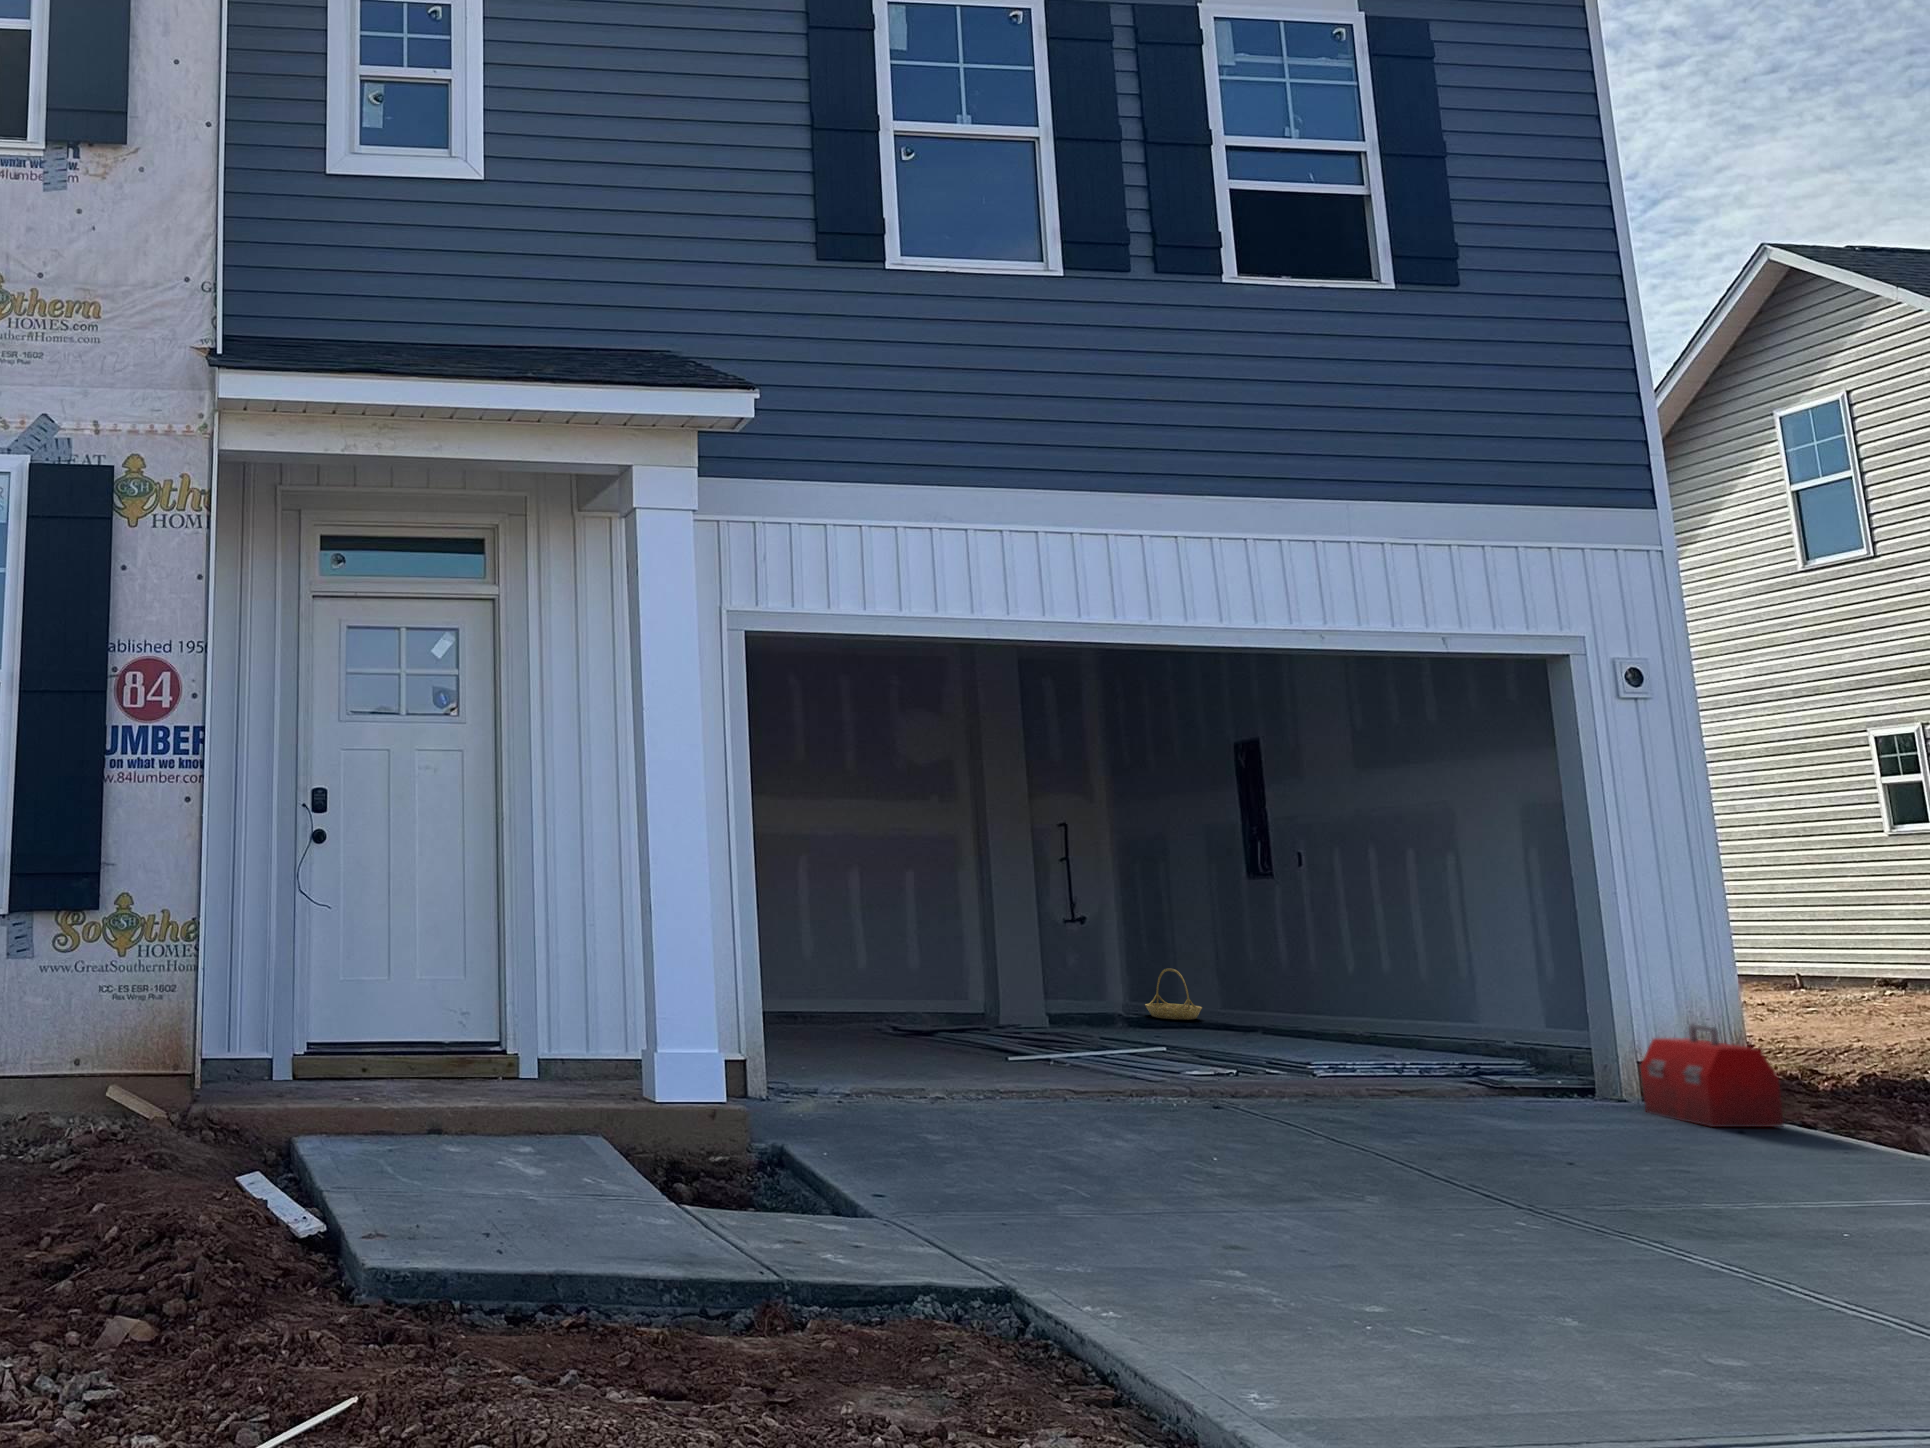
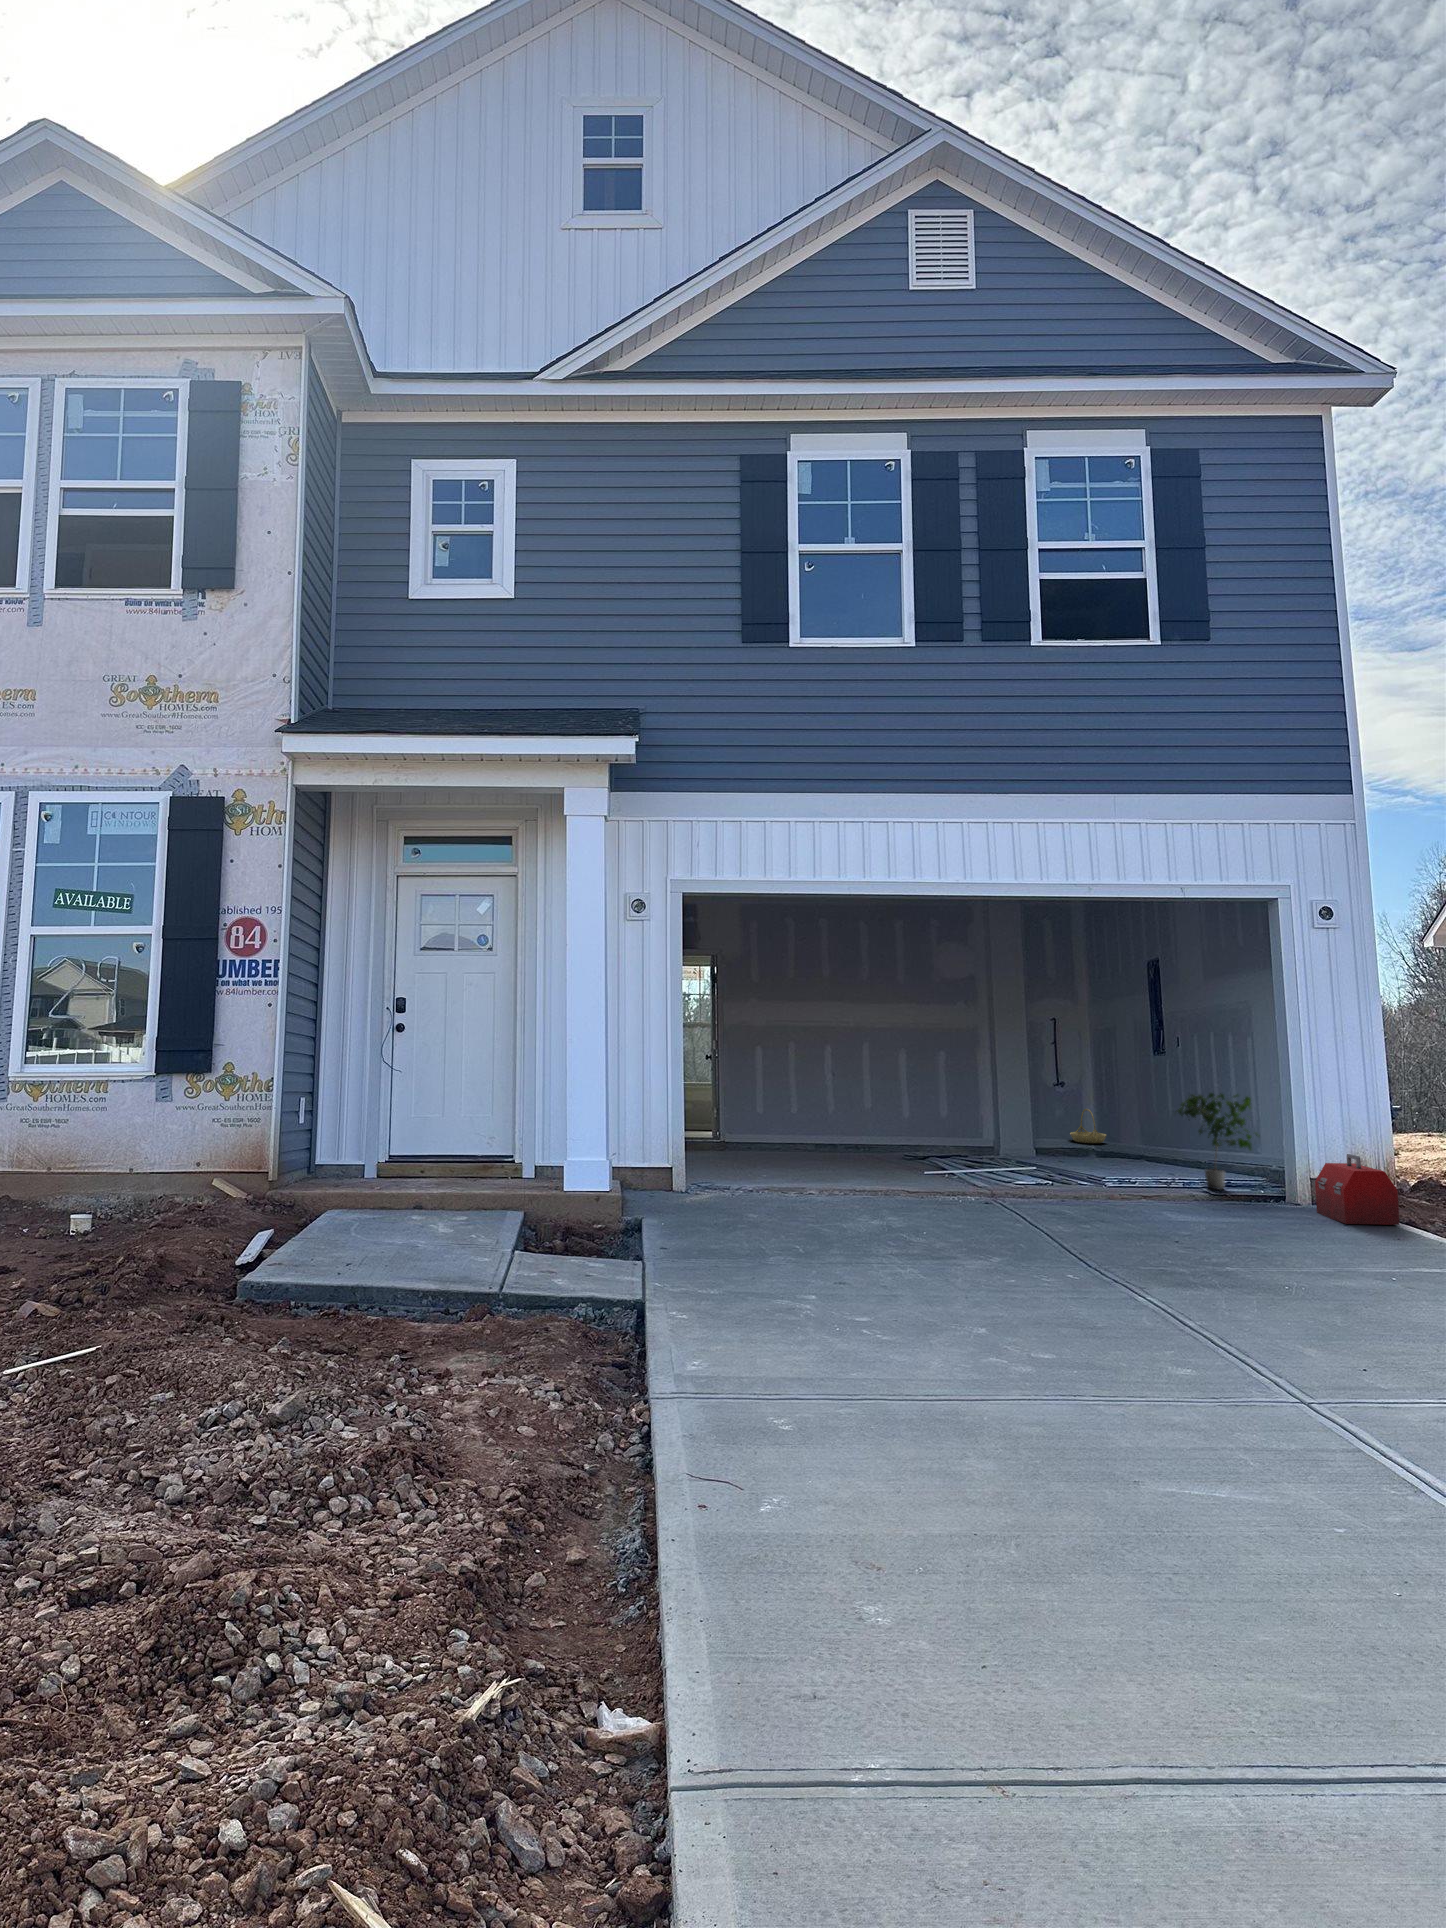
potted plant: none [1389,938,1518,1082] -> present [1176,1093,1260,1190]

